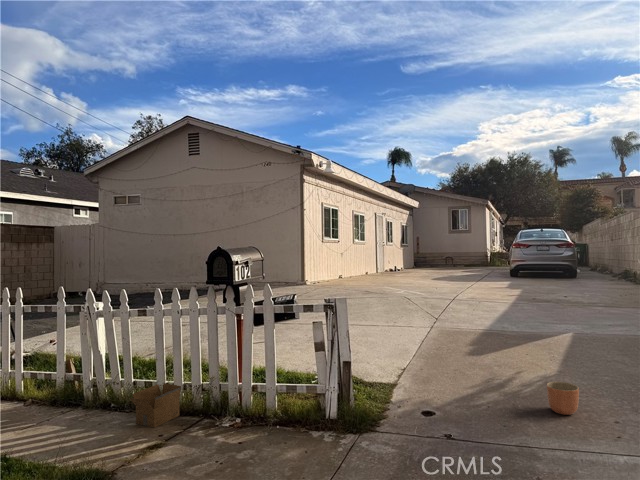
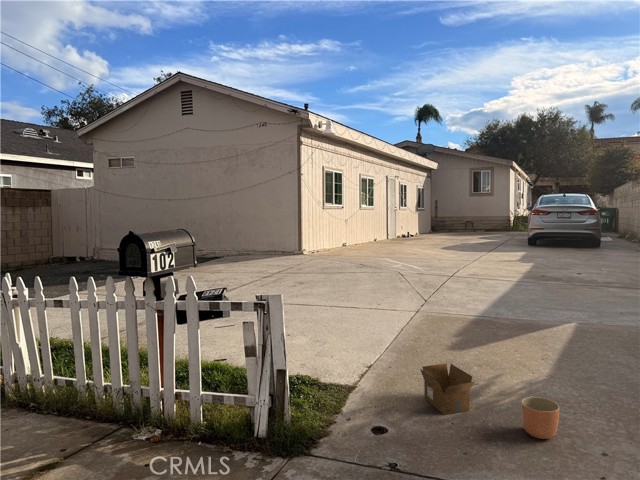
cardboard box: present [130,383,181,428] -> present [420,363,475,415]

